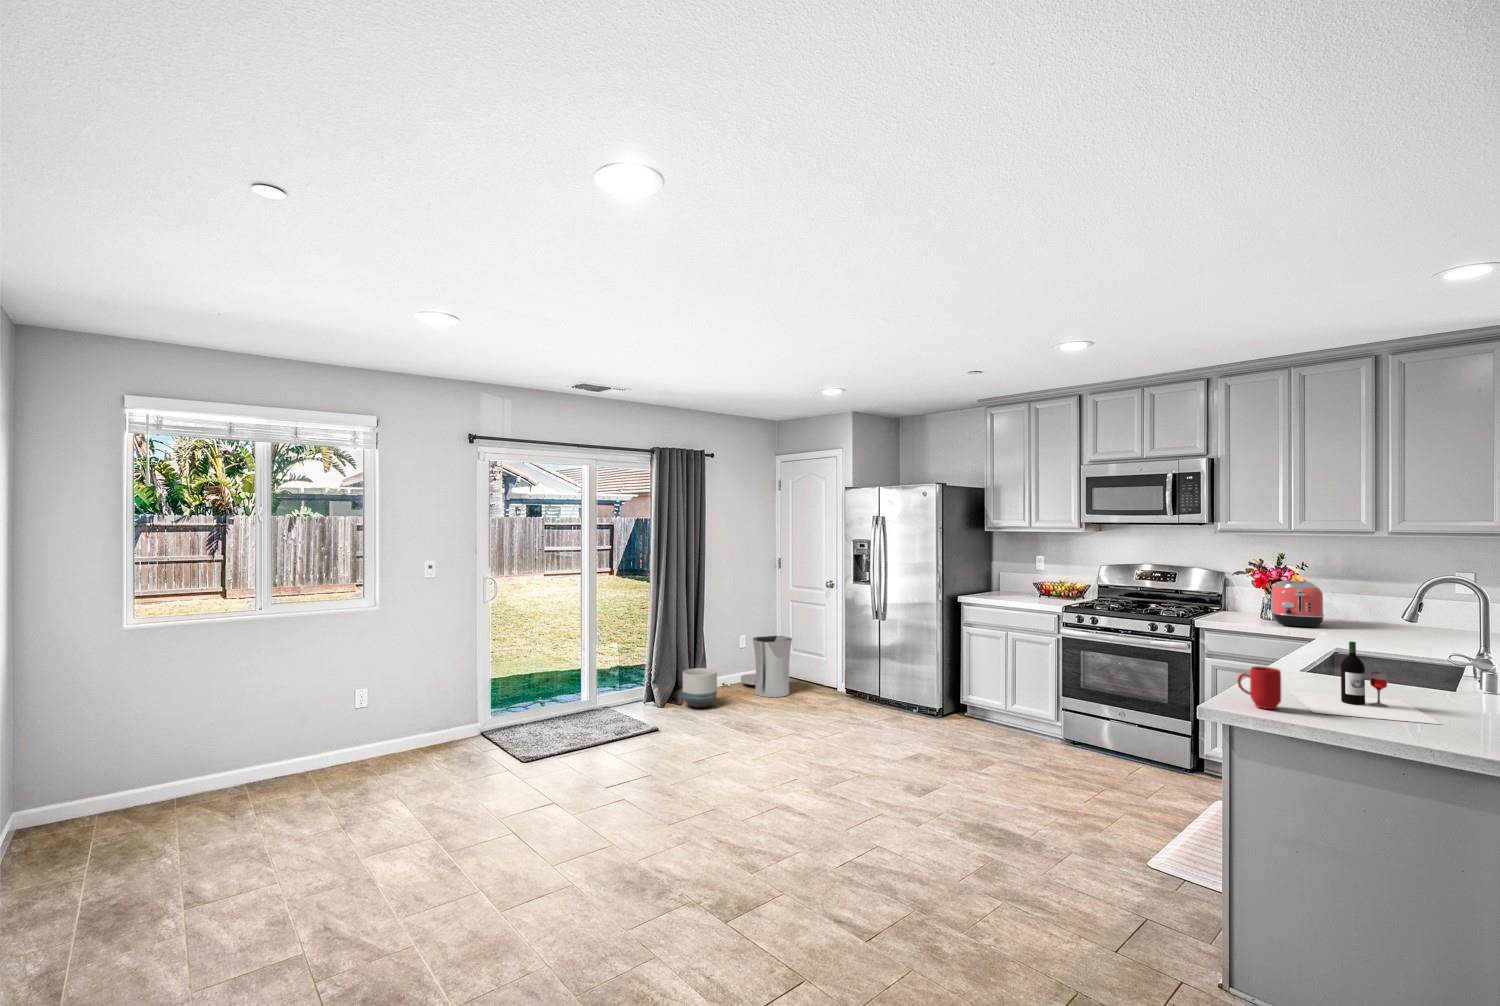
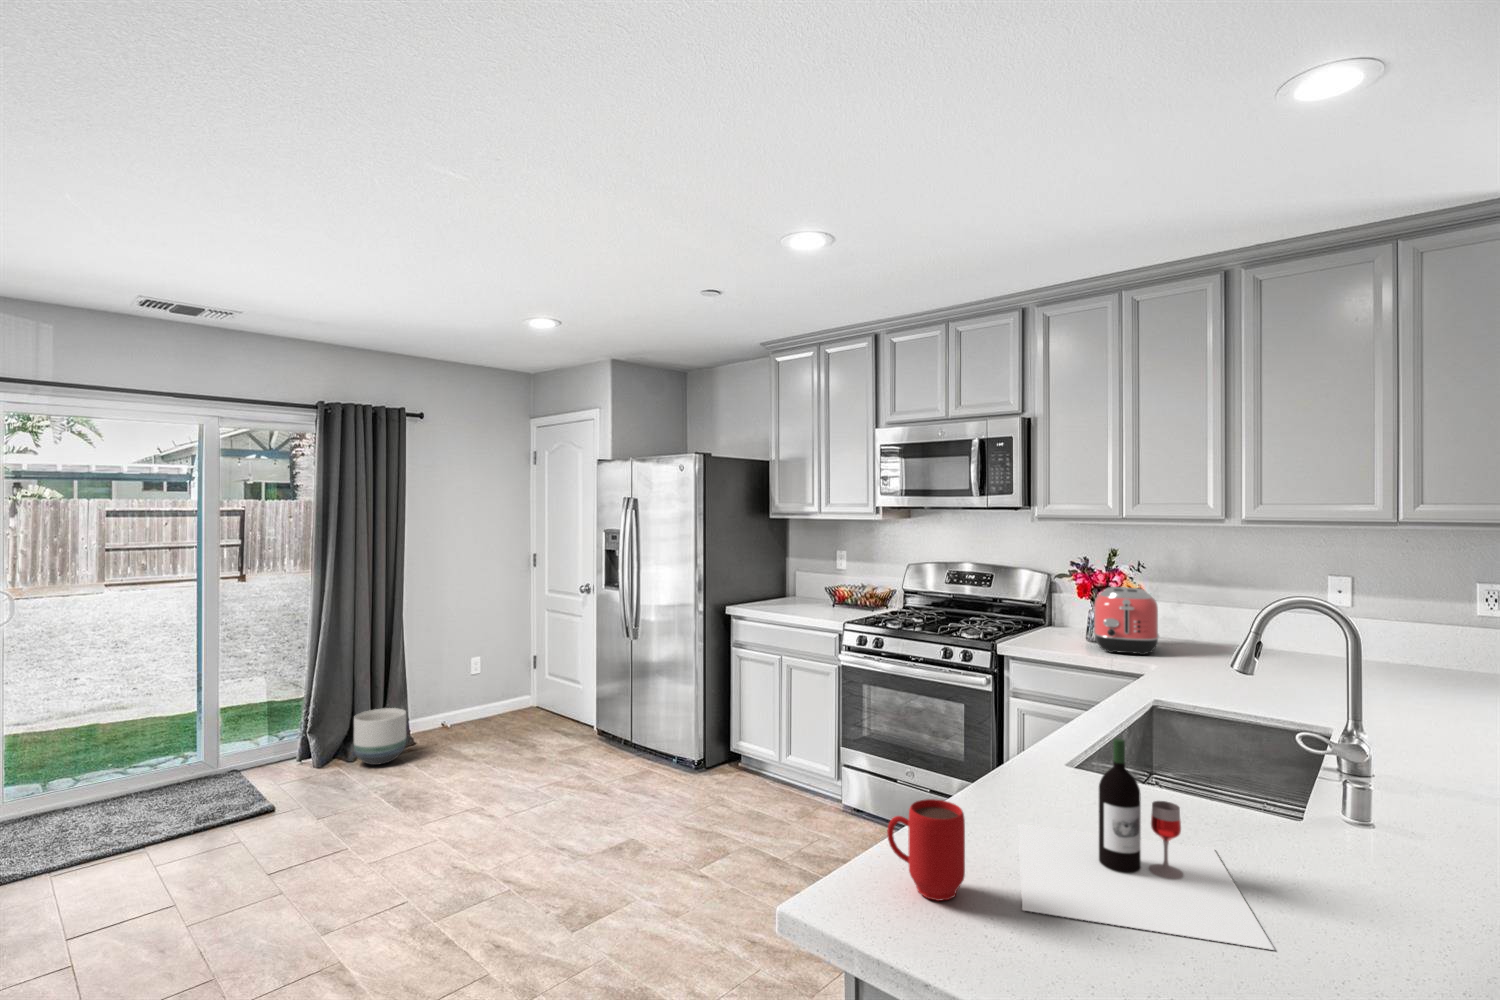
trash can: present [741,636,792,697] -> none [469,659,529,743]

